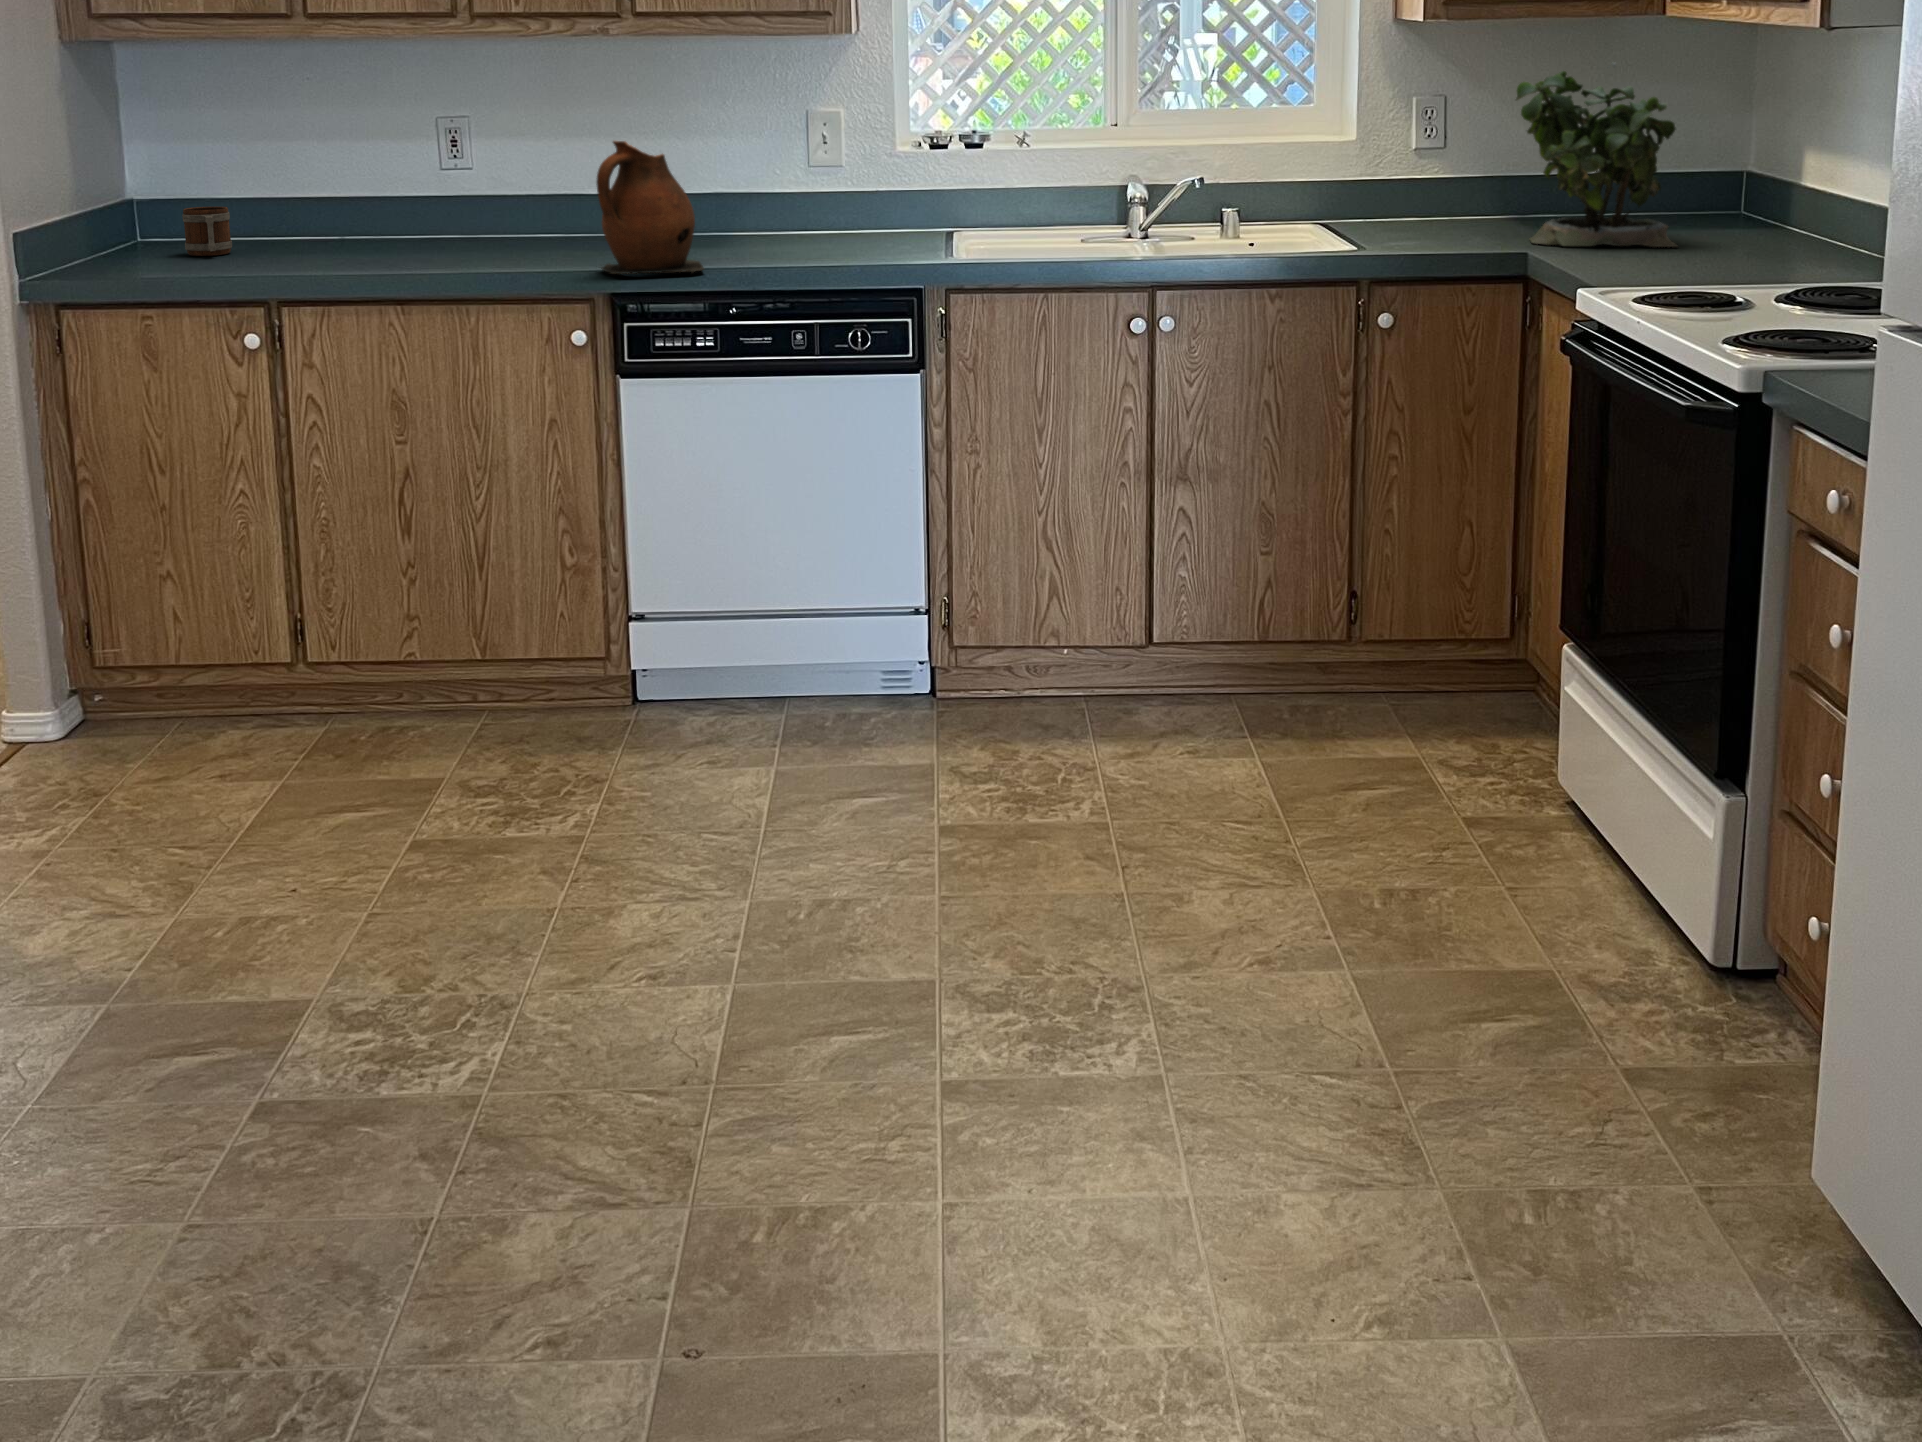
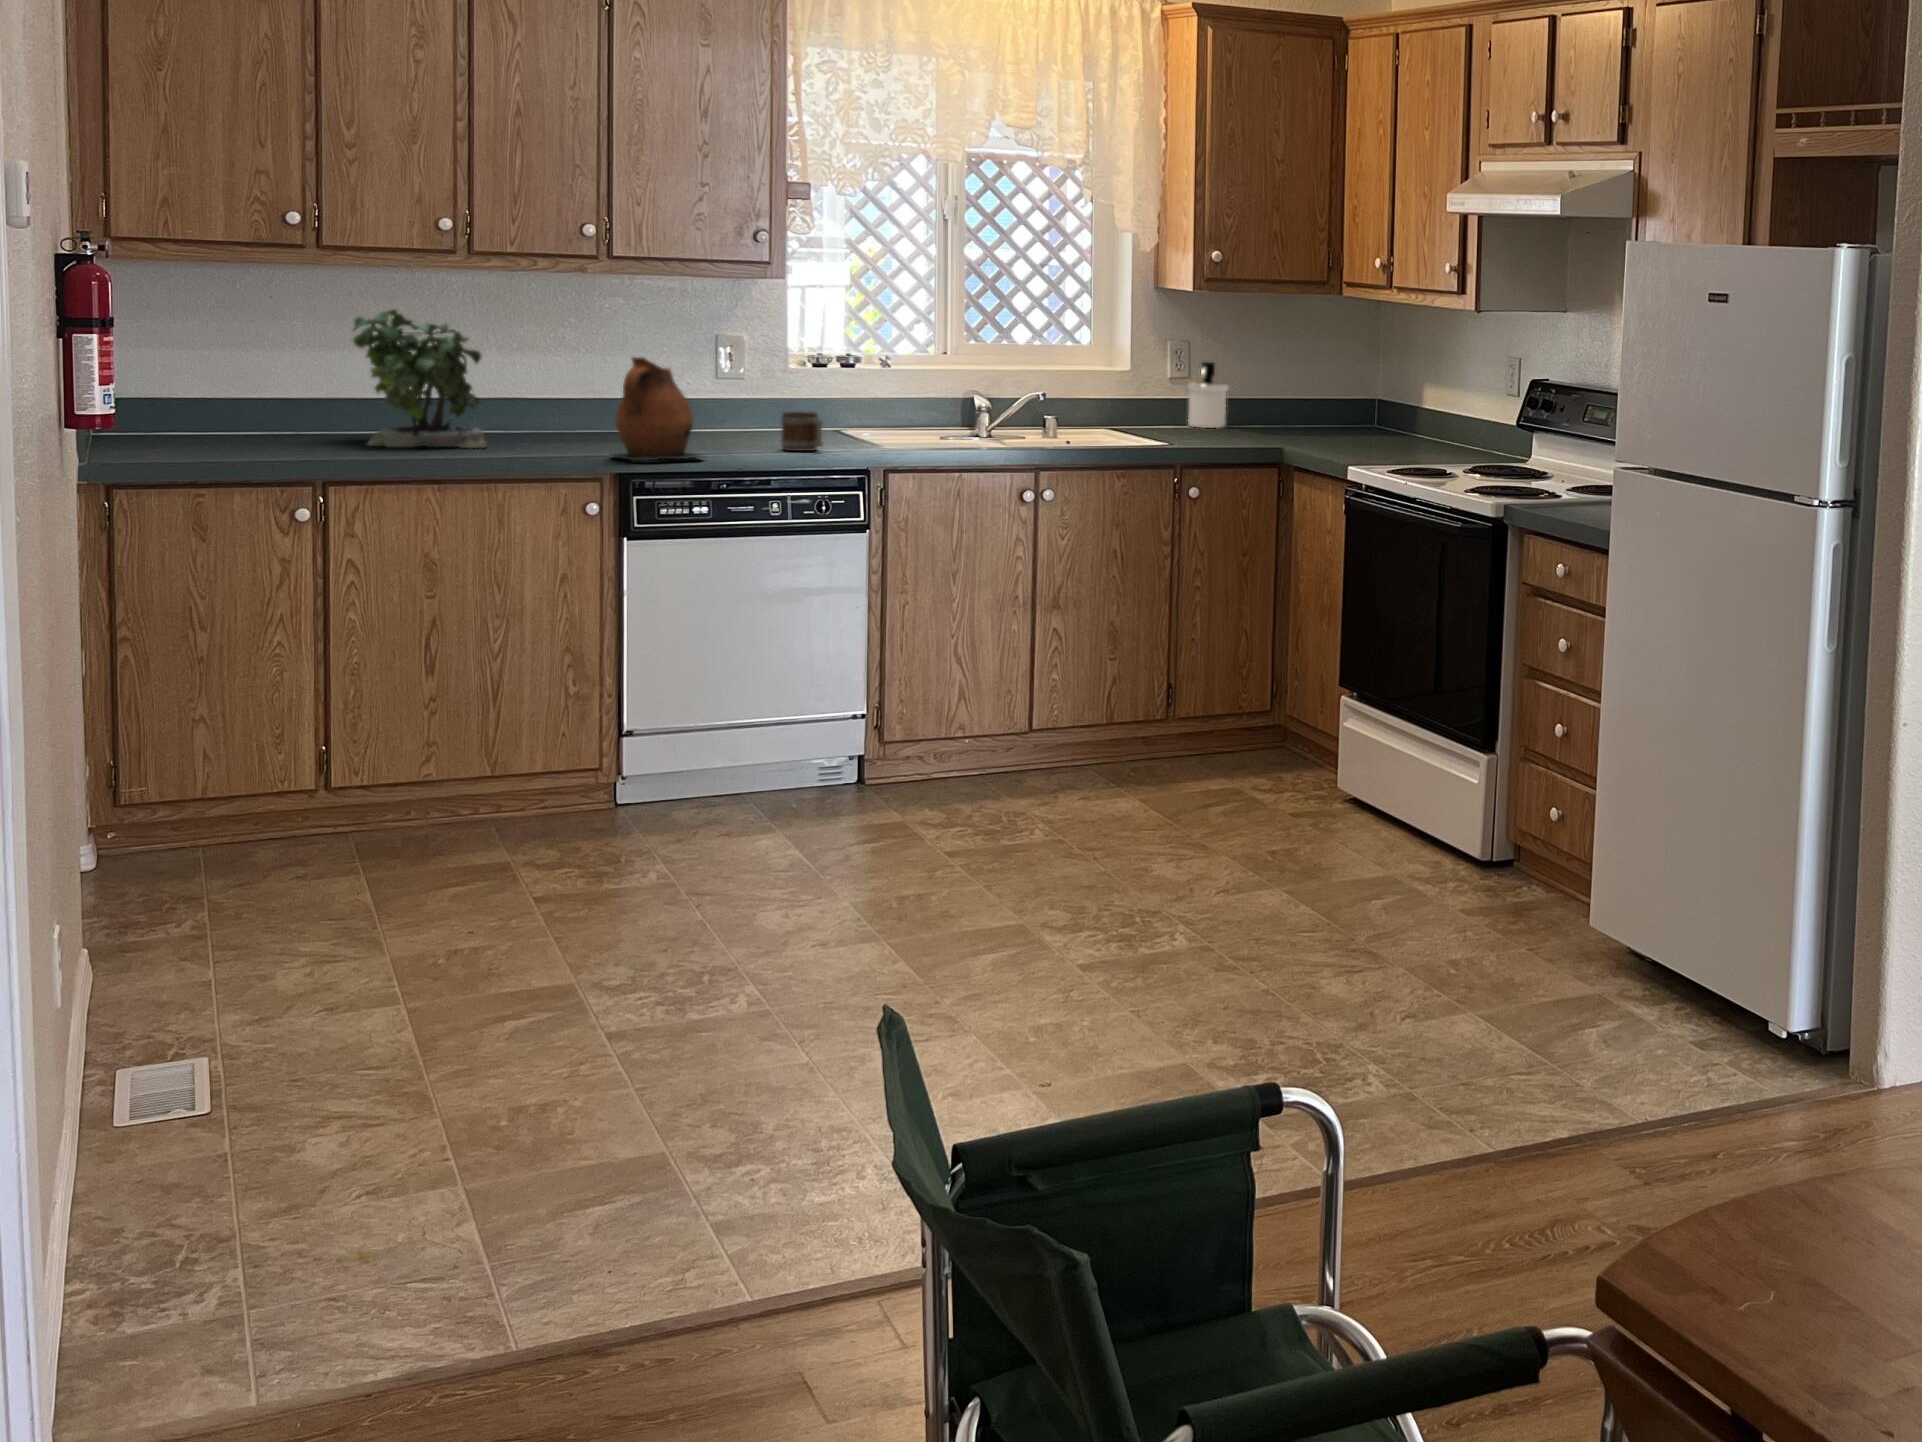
potted plant: present [1516,63,1677,247] -> present [353,309,486,448]
soap dispenser: none [1445,126,1503,222] -> present [1188,362,1227,428]
mug: present [182,206,232,256] -> present [781,412,823,451]

